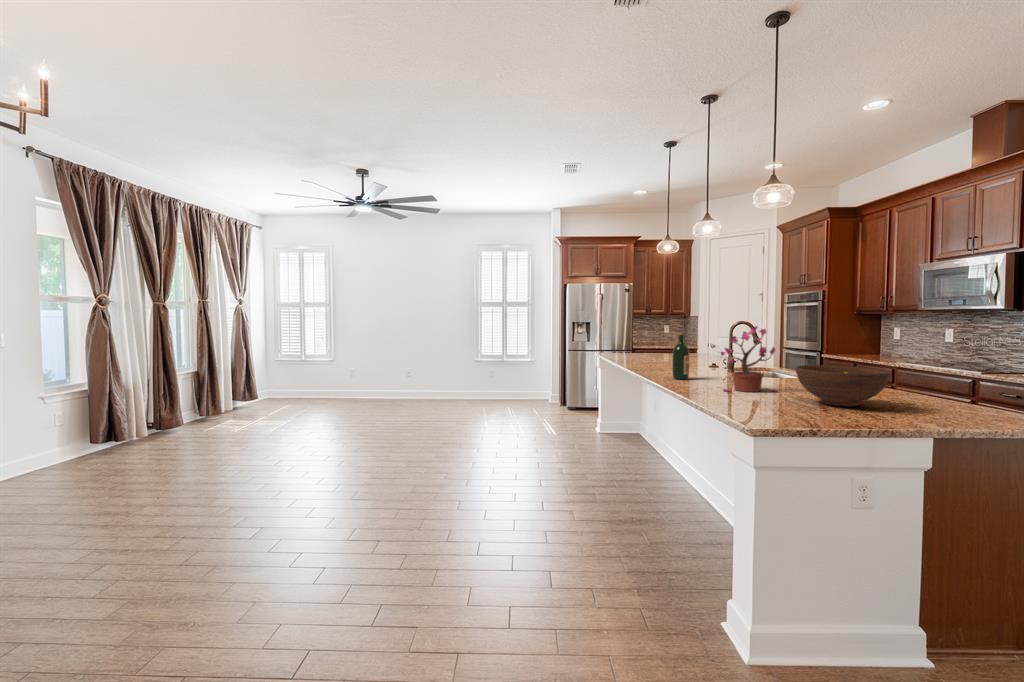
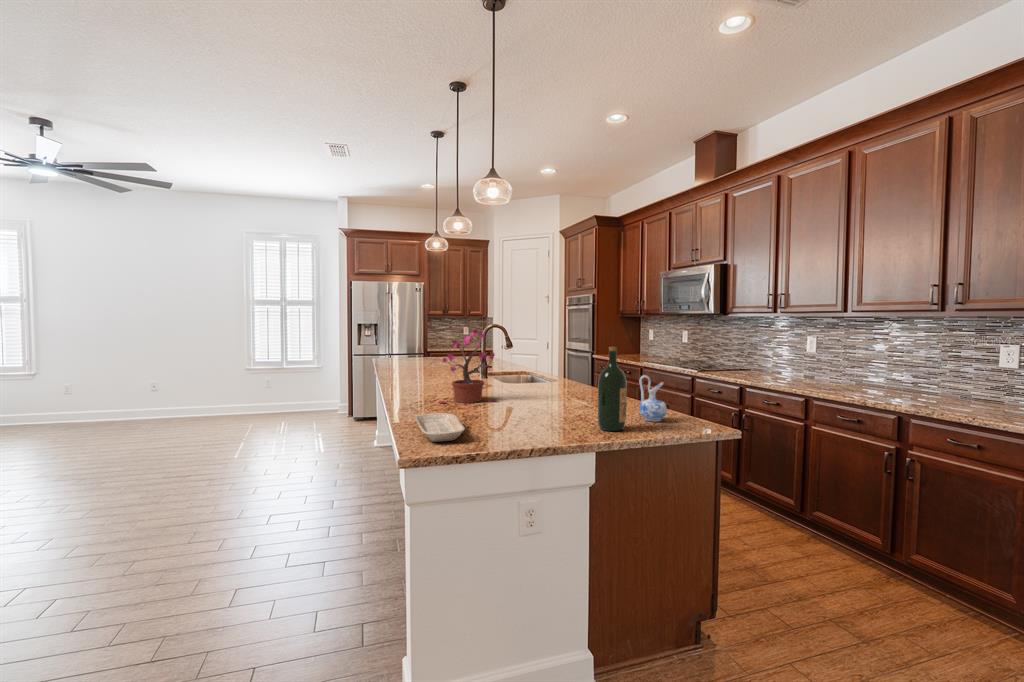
wine bottle: present [672,333,689,380] -> present [598,347,627,431]
fruit bowl: present [796,365,890,407] -> none [498,371,583,417]
ceramic pitcher: none [958,371,995,417] -> present [639,375,667,422]
tray: none [732,397,797,419] -> present [414,413,465,442]

